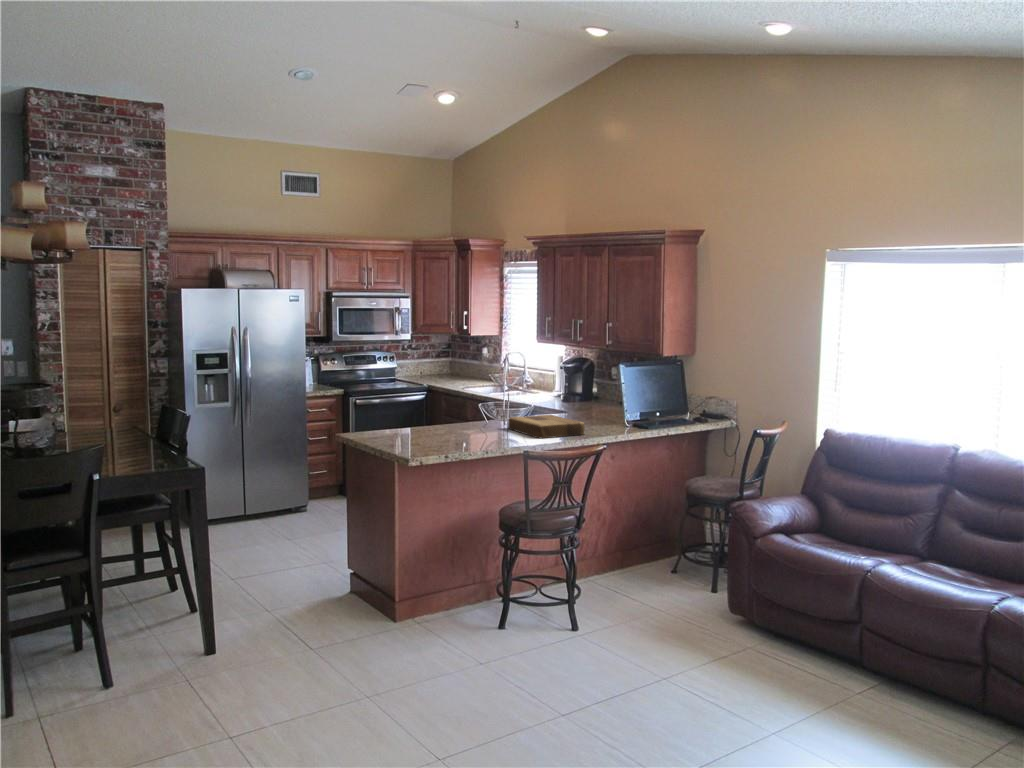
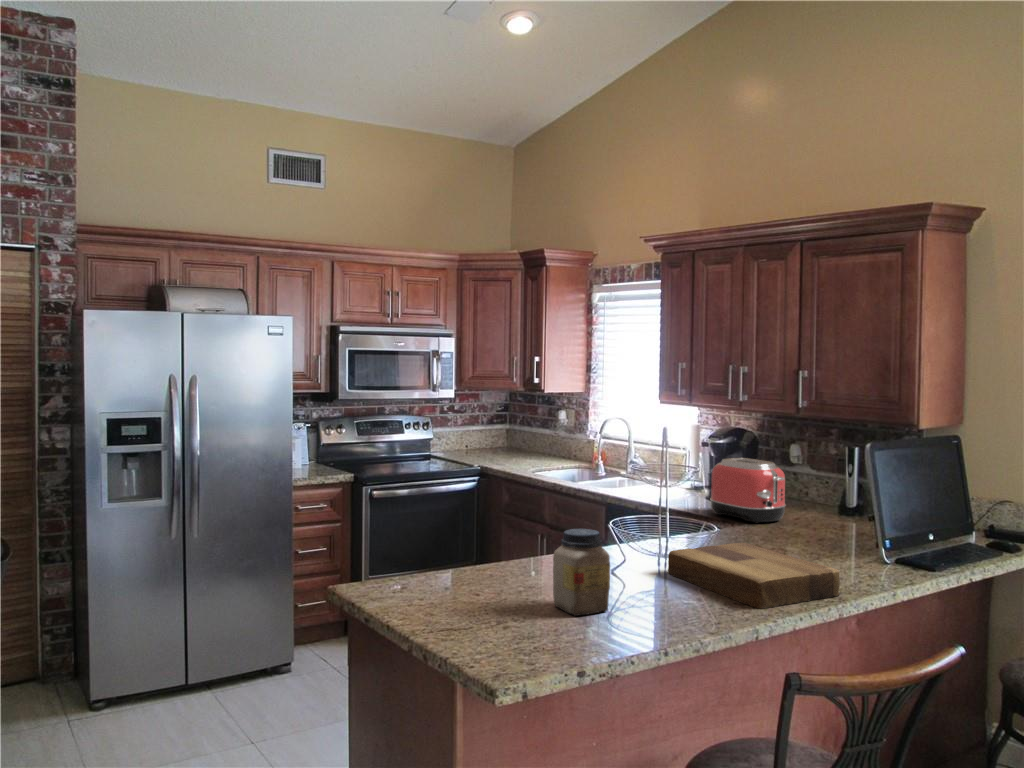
toaster: none [556,375,597,411] -> present [710,458,786,523]
jar: none [443,402,469,441] -> present [553,529,610,616]

